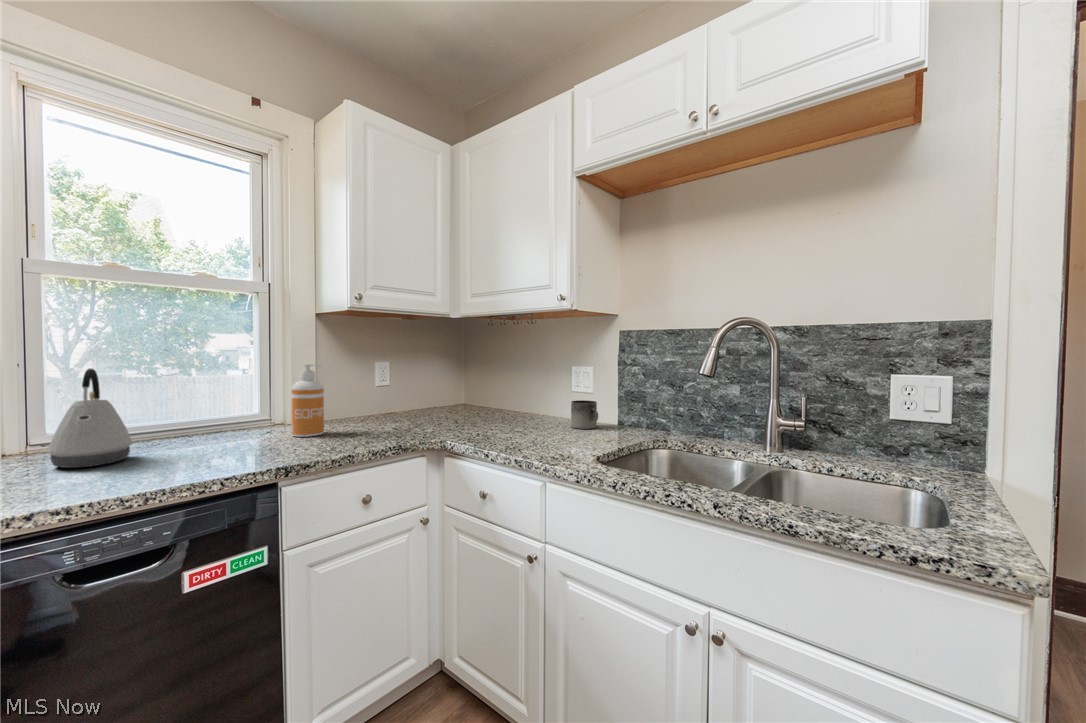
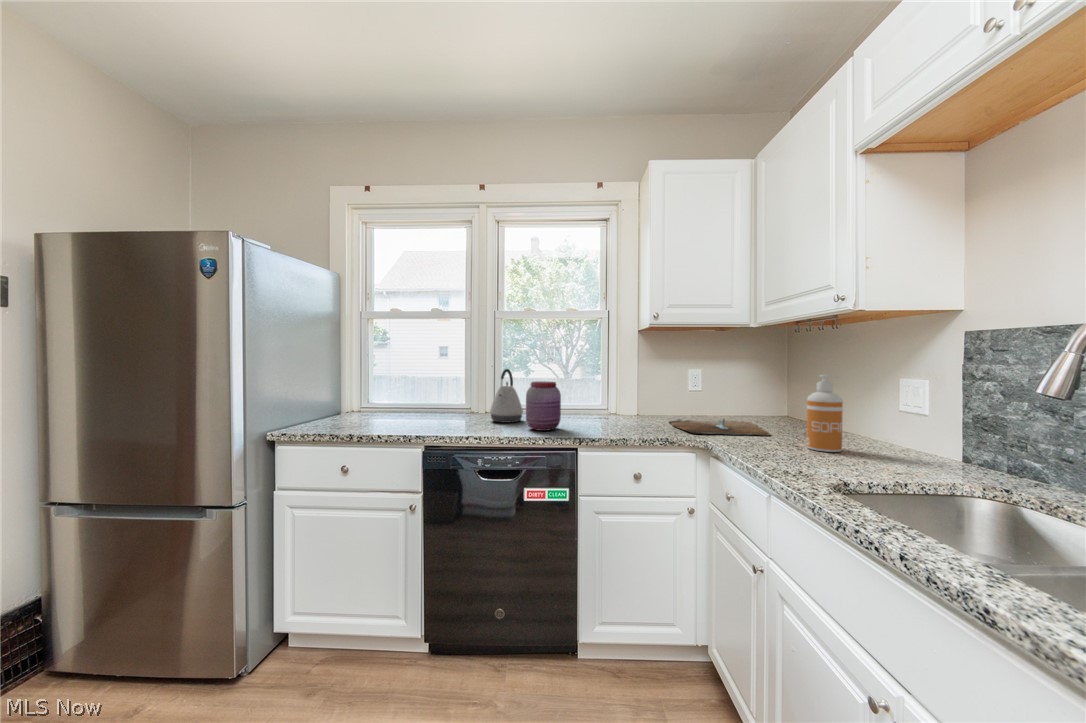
soap dispenser: present [292,364,324,437] -> present [807,375,843,452]
jar: none [162,387,234,468] -> present [526,381,561,431]
mug: present [571,400,598,429] -> none [880,421,921,458]
cutting board: none [367,414,483,434] -> present [670,419,770,435]

